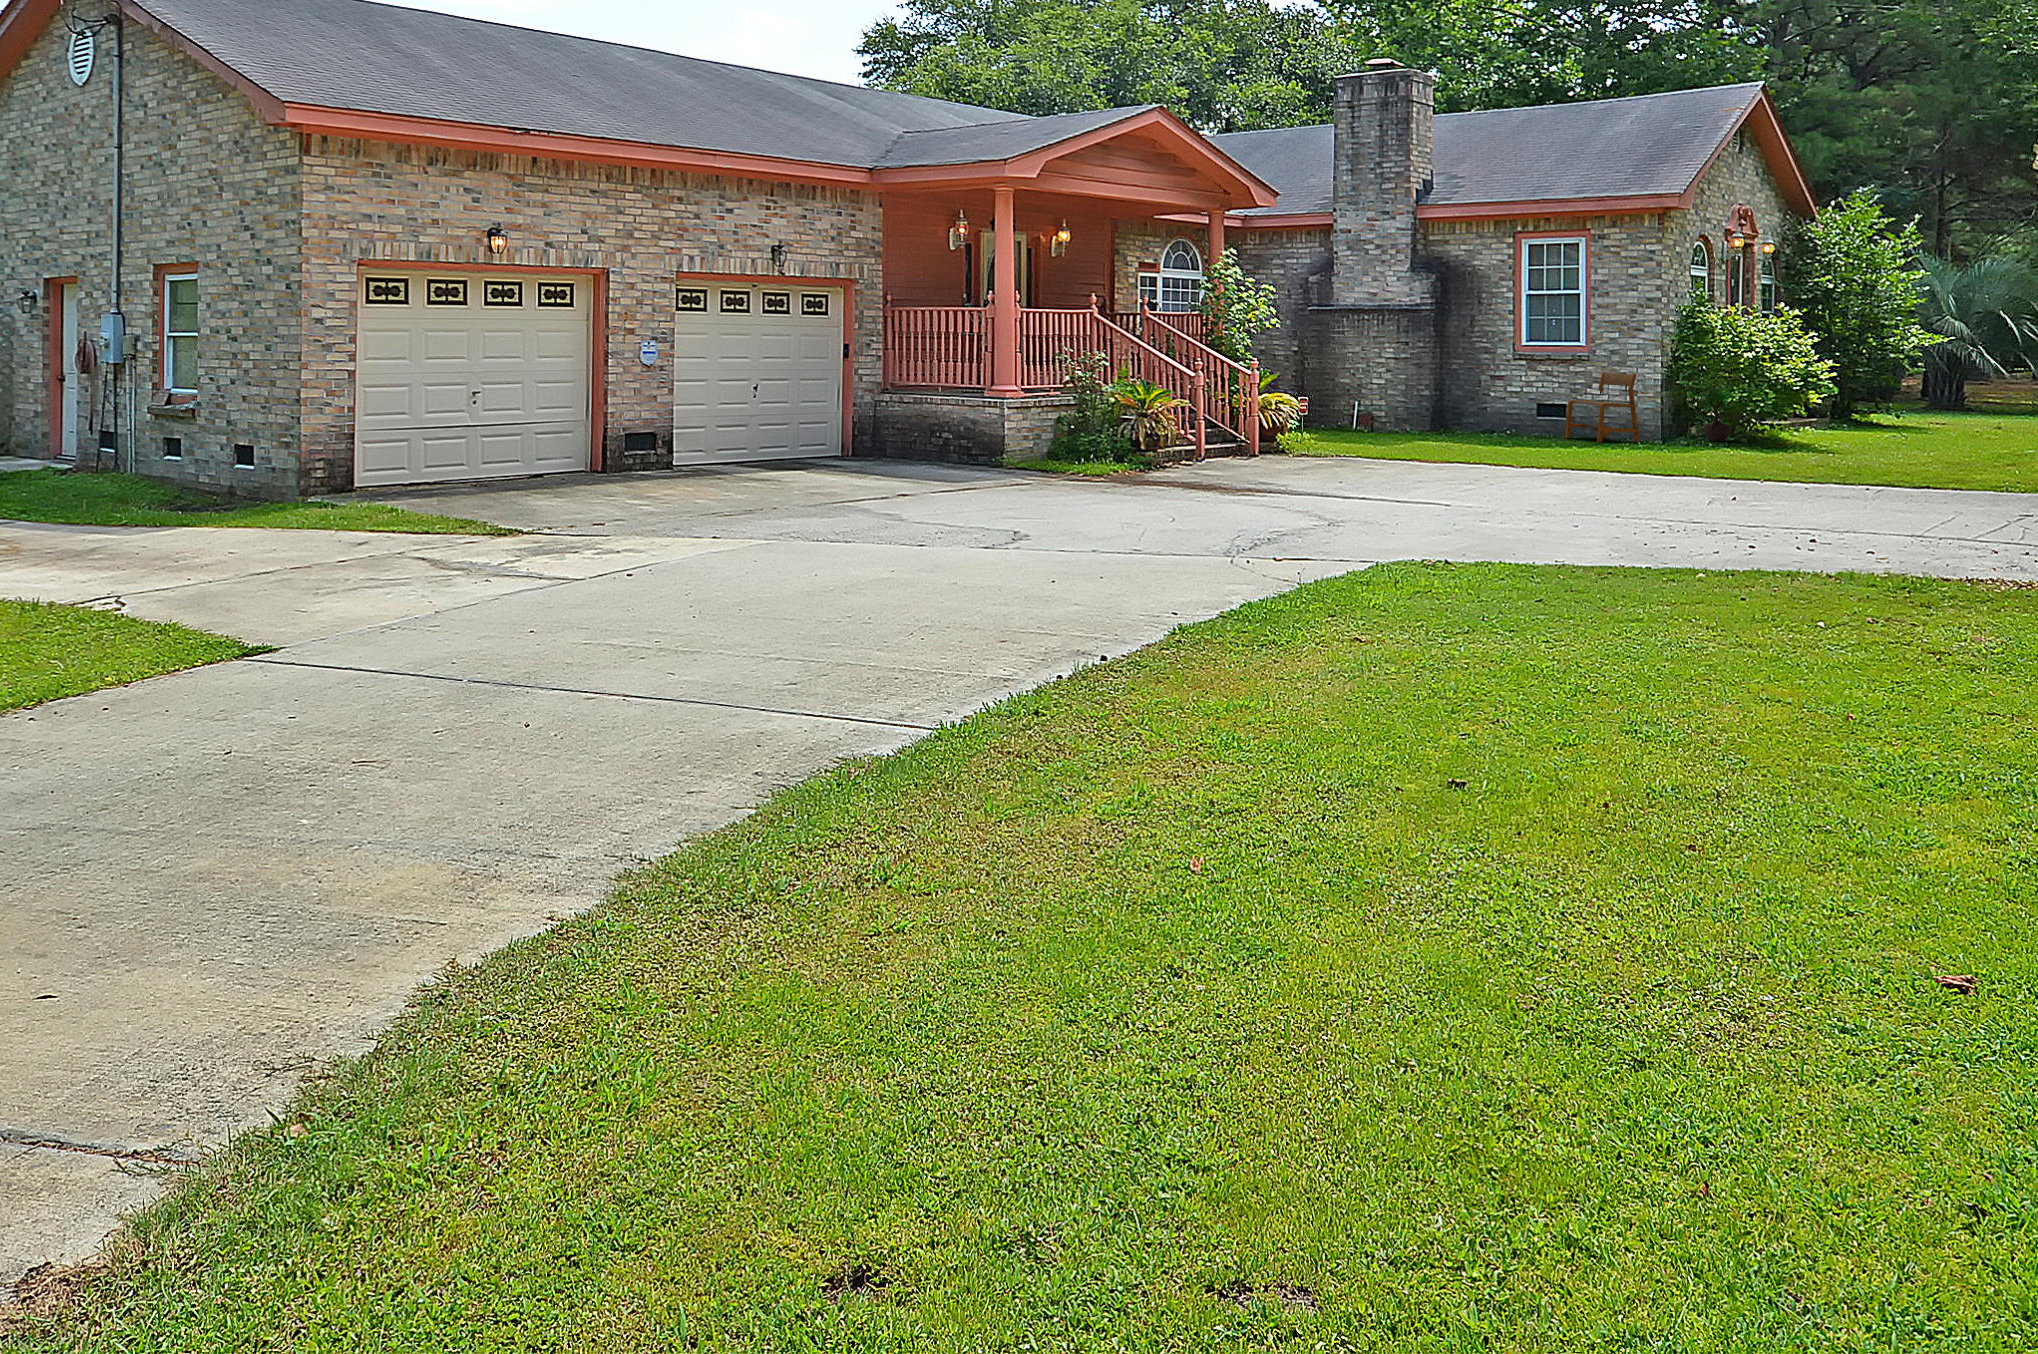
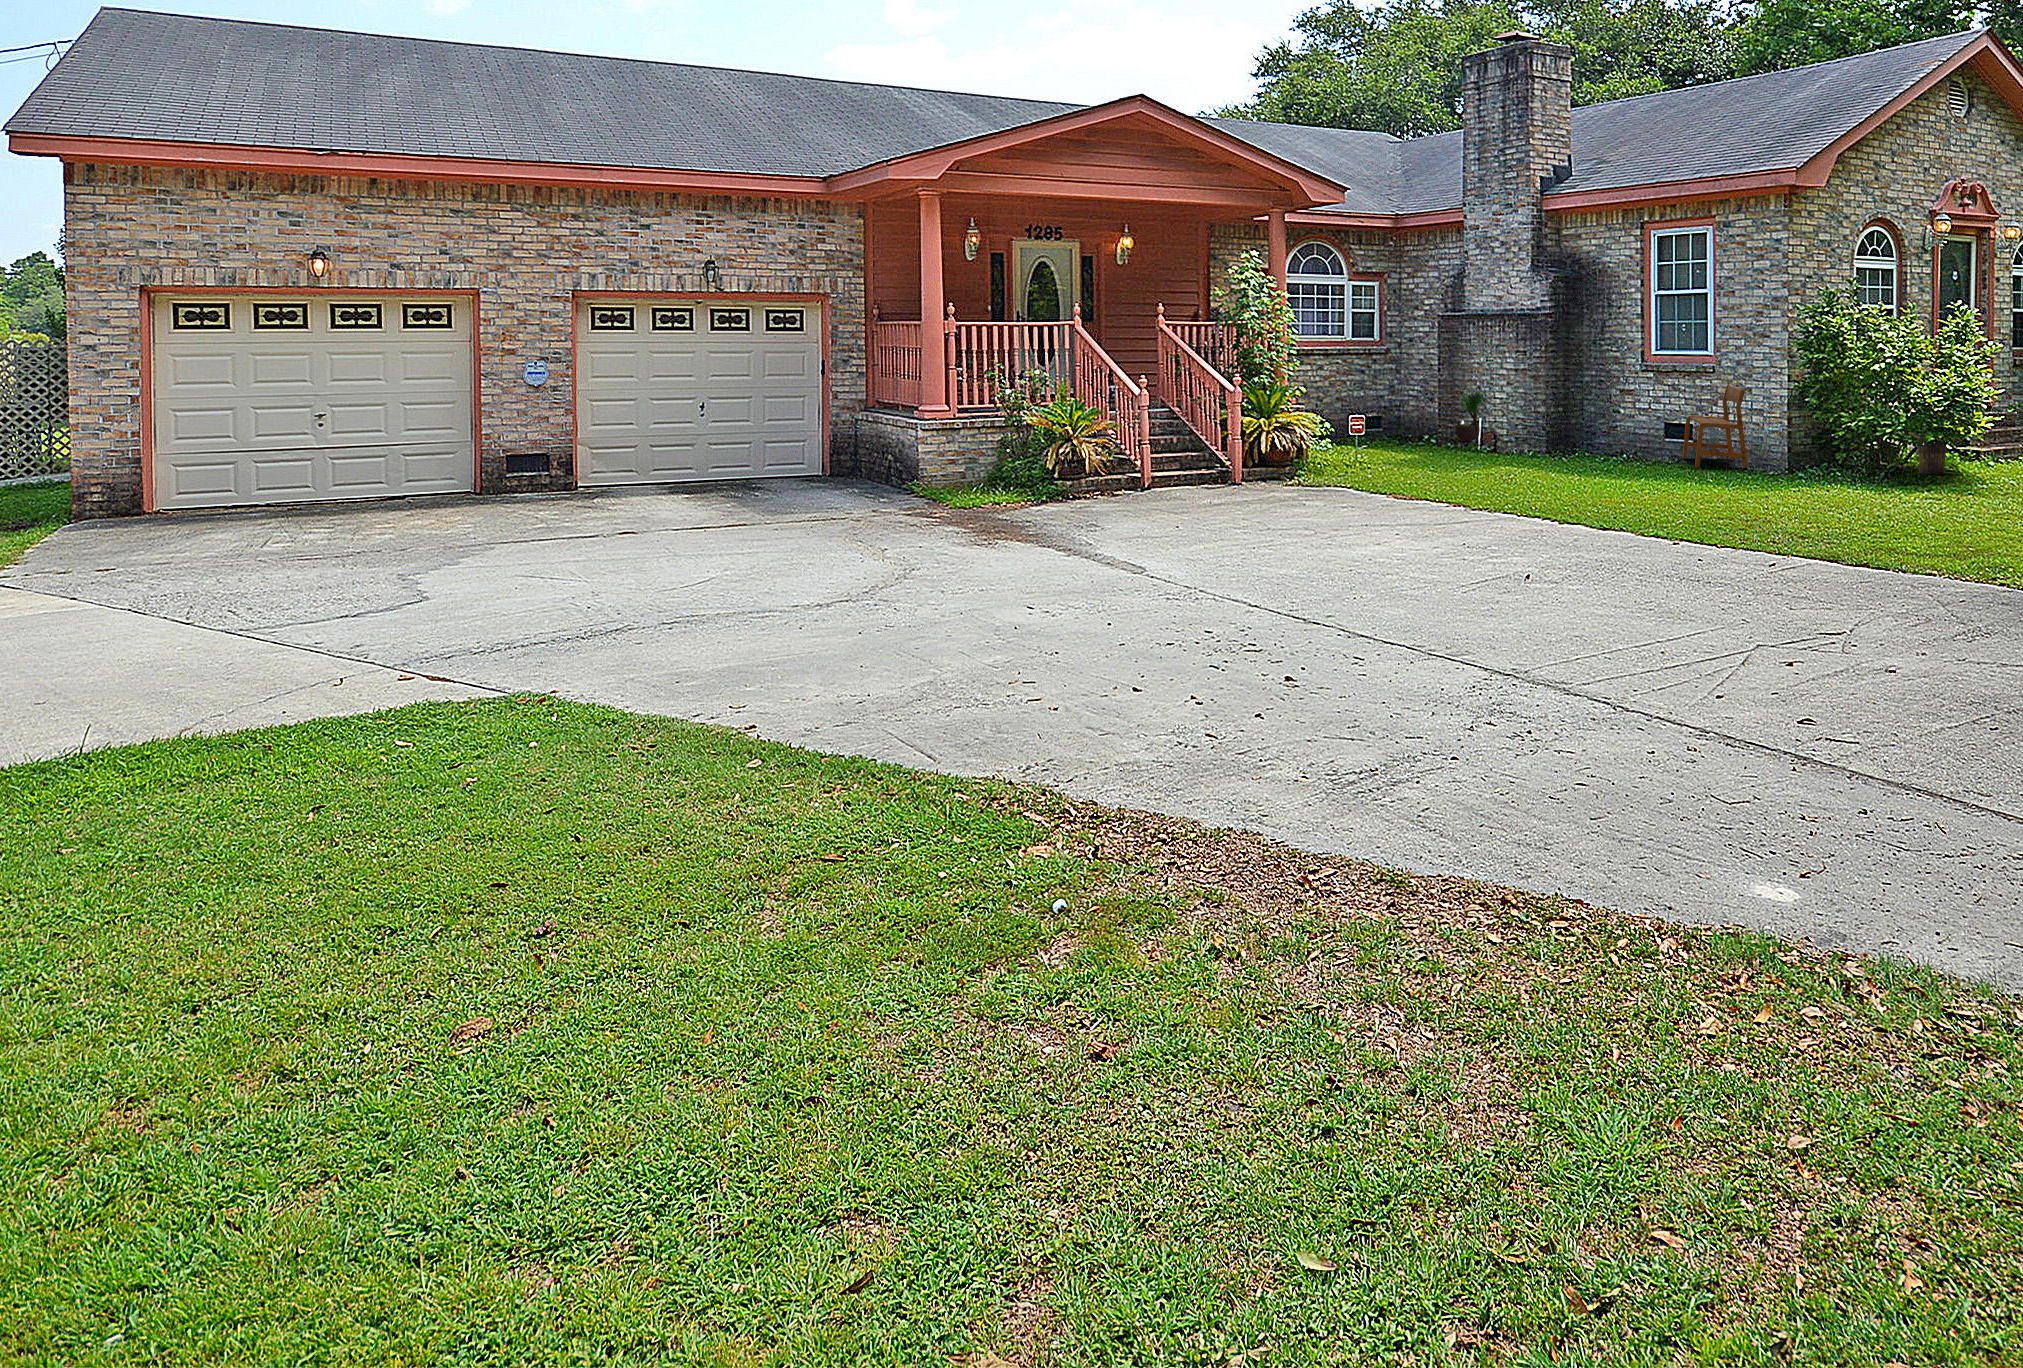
potted tree: present [1699,386,1731,441] -> present [1455,391,1484,442]
bucket: none [1765,408,1800,442] -> present [1908,432,1947,475]

